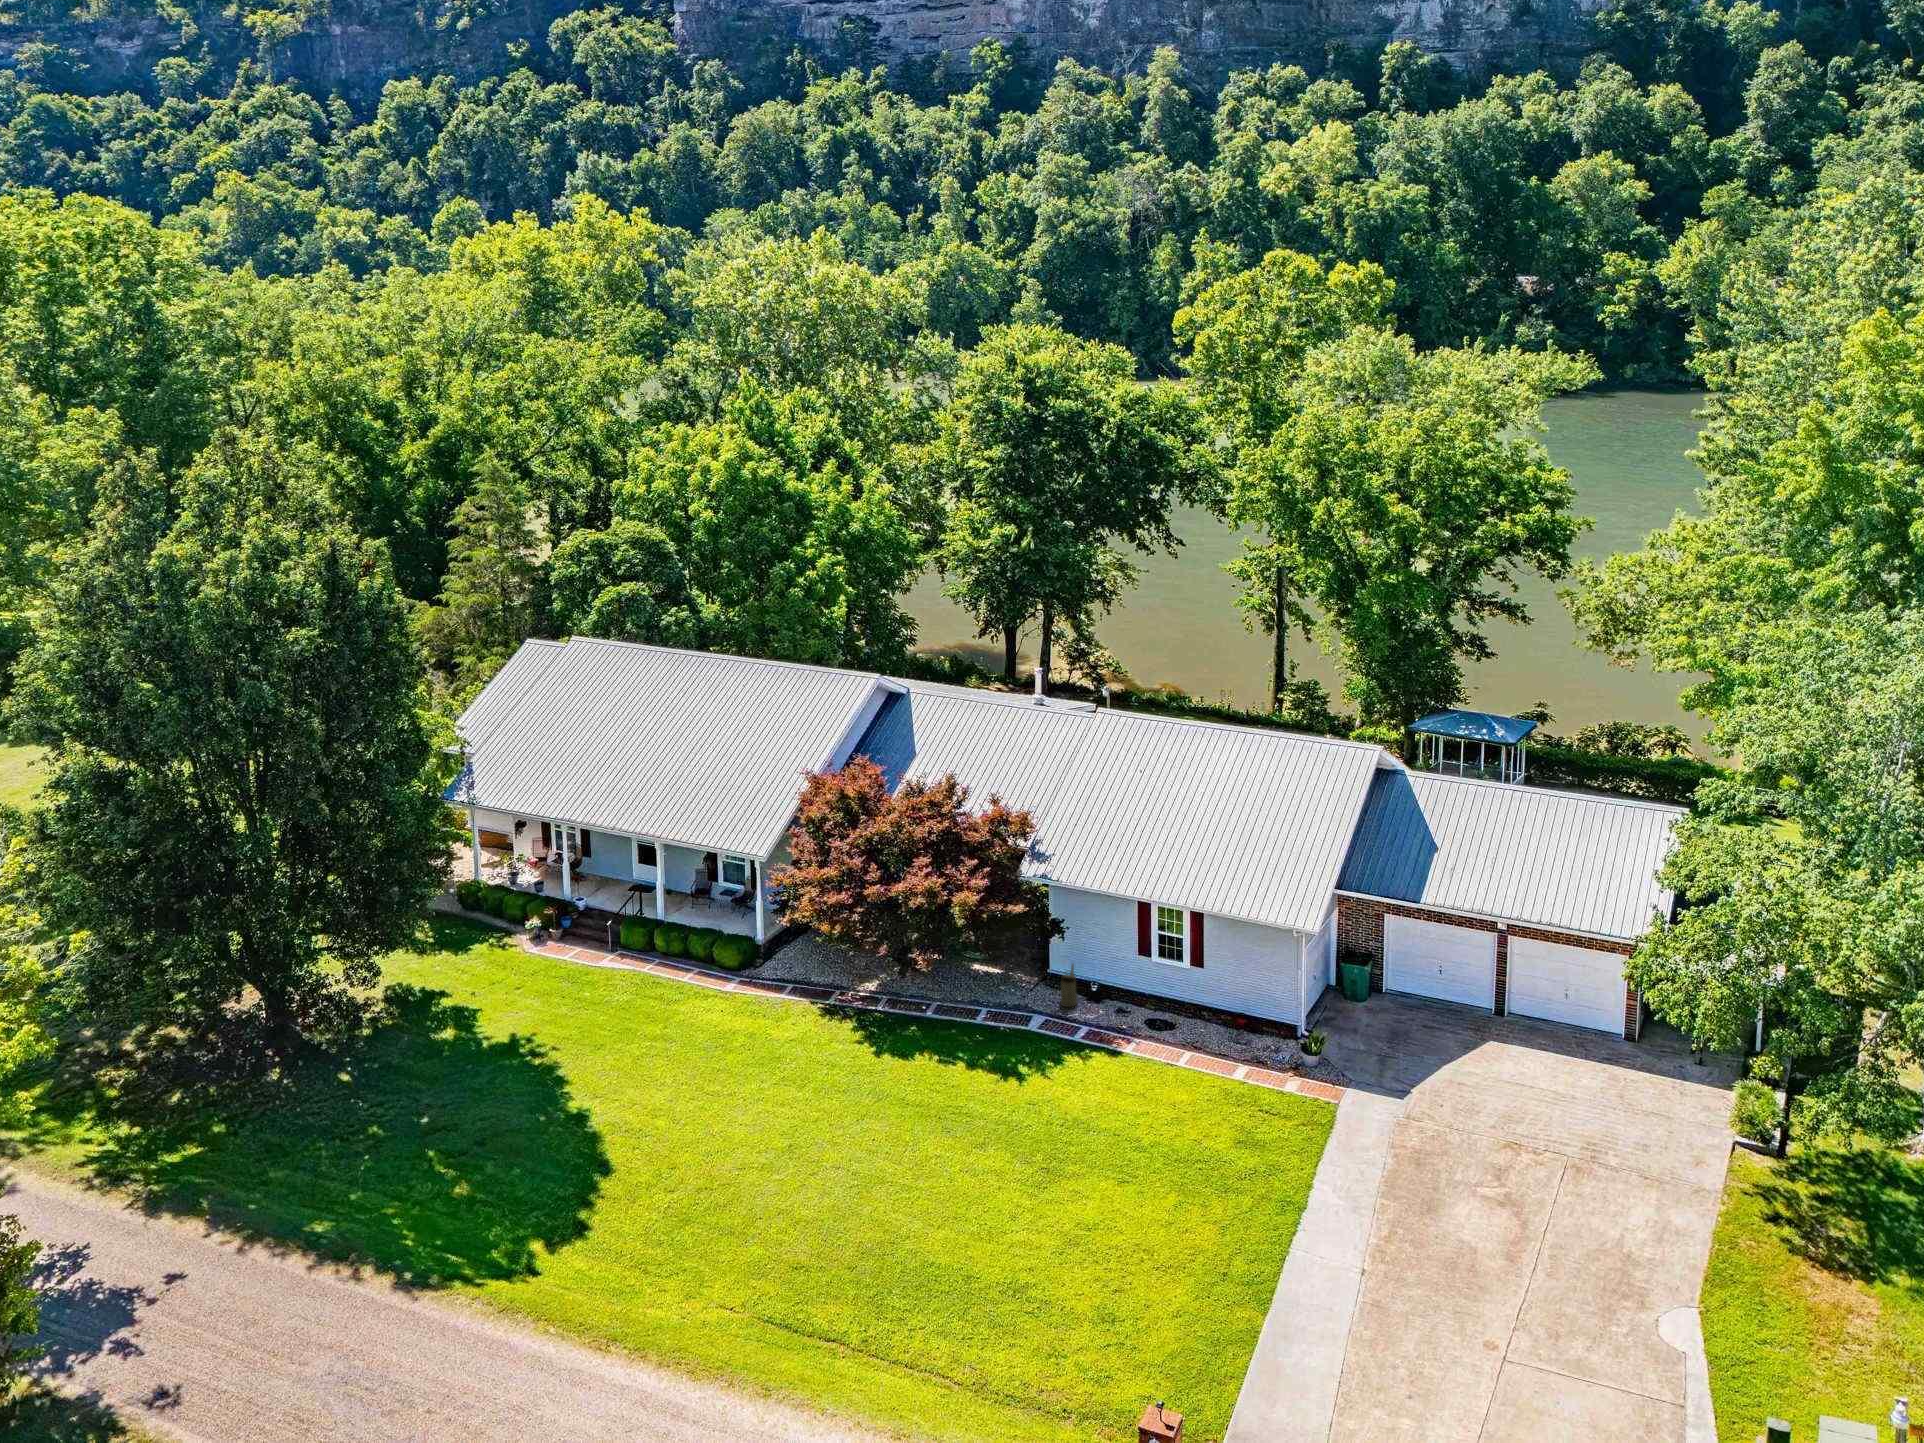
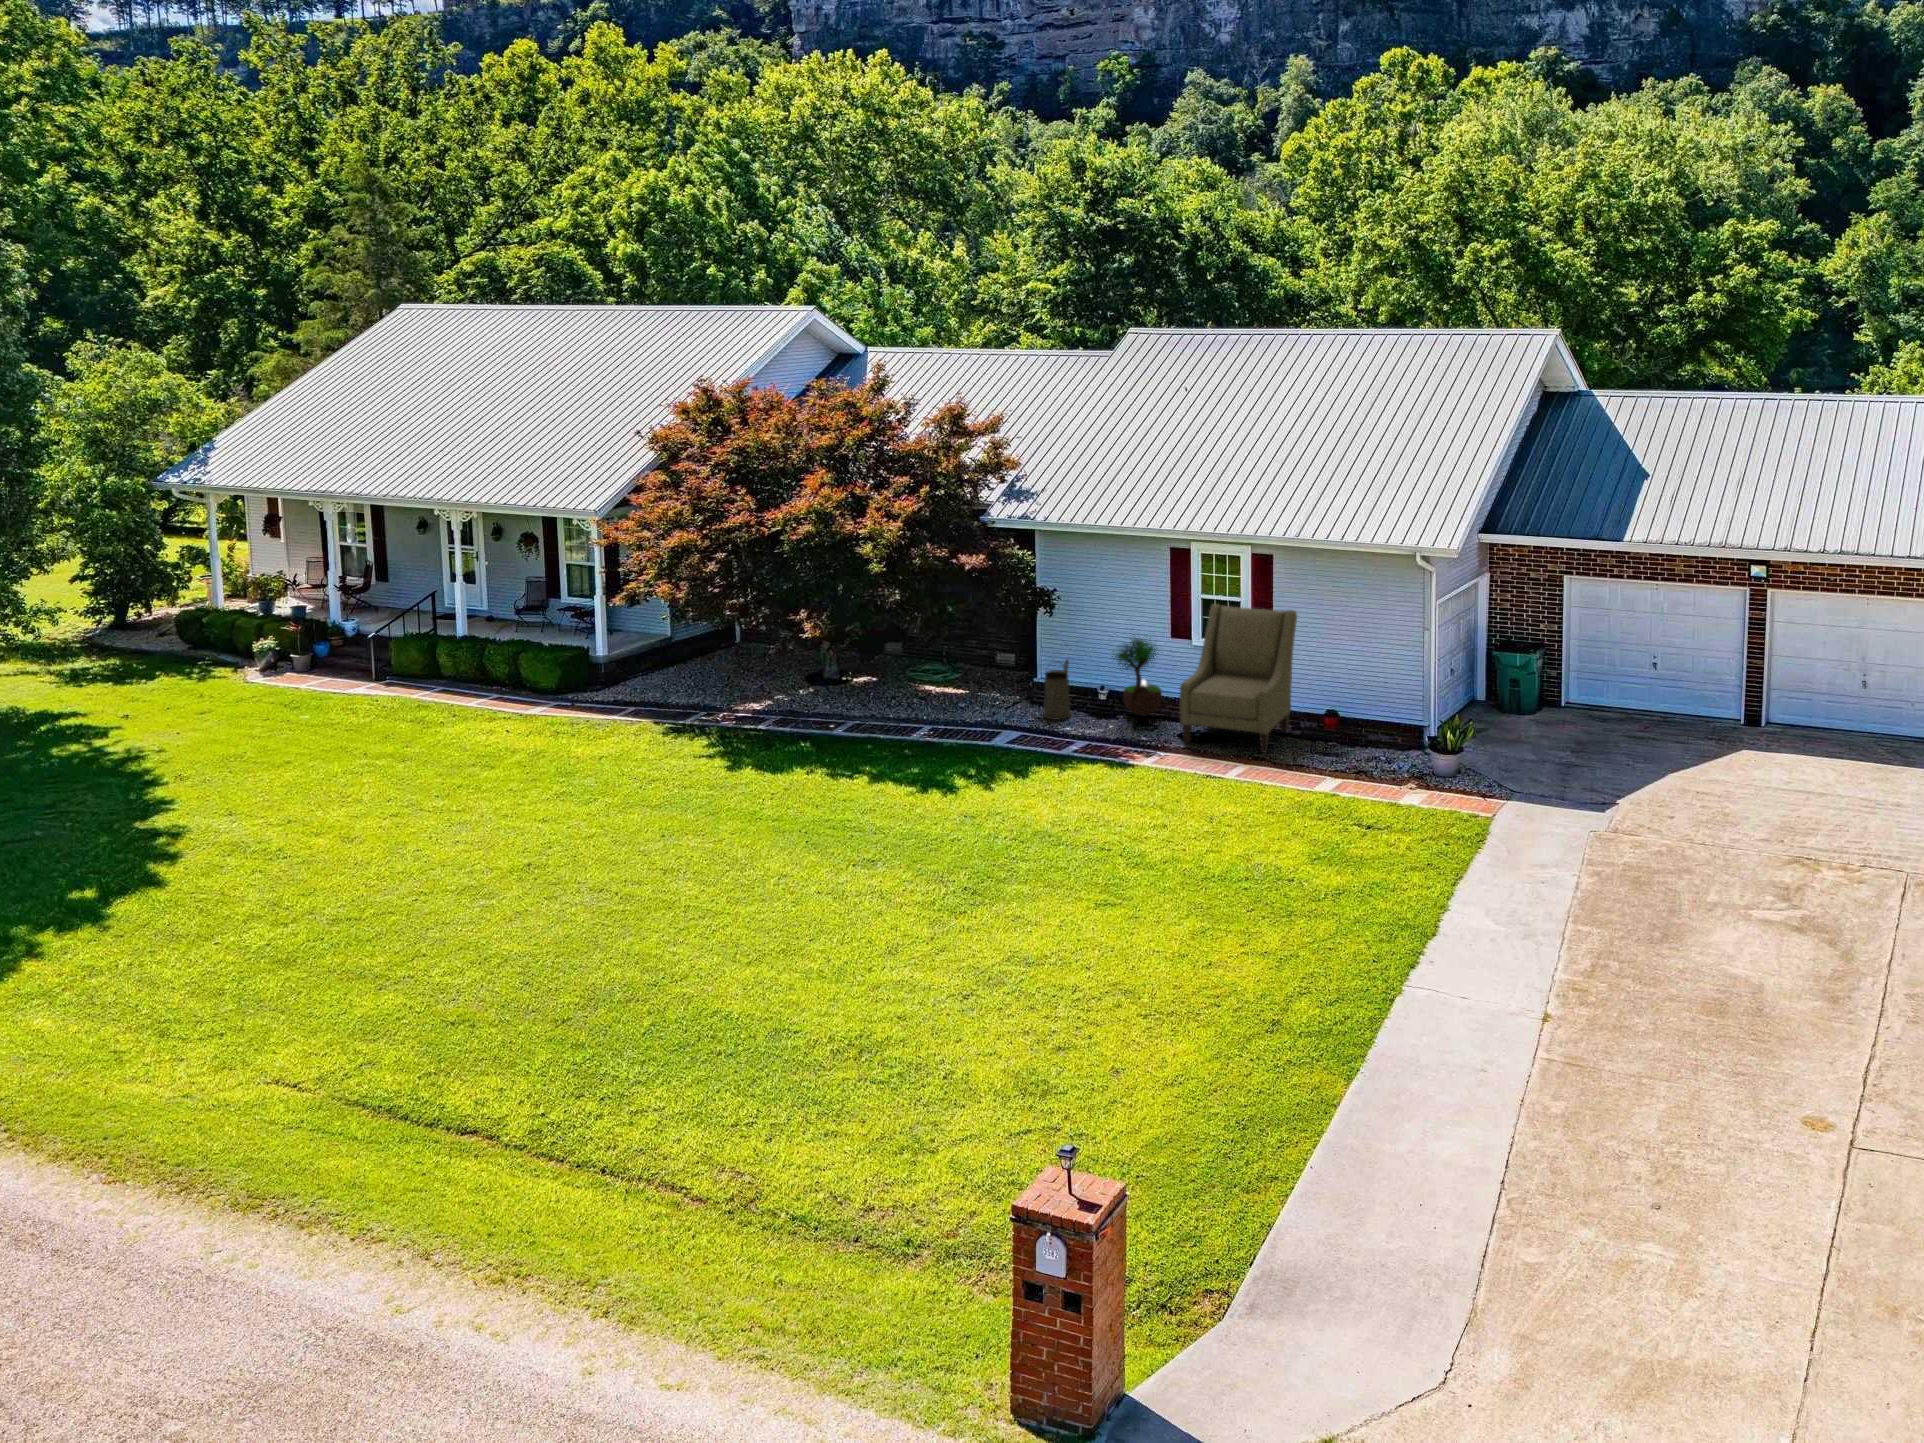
chair: none [1148,939,1218,1042] -> present [1180,604,1297,753]
potted tree: none [1102,953,1135,1004] -> present [1112,637,1162,716]

